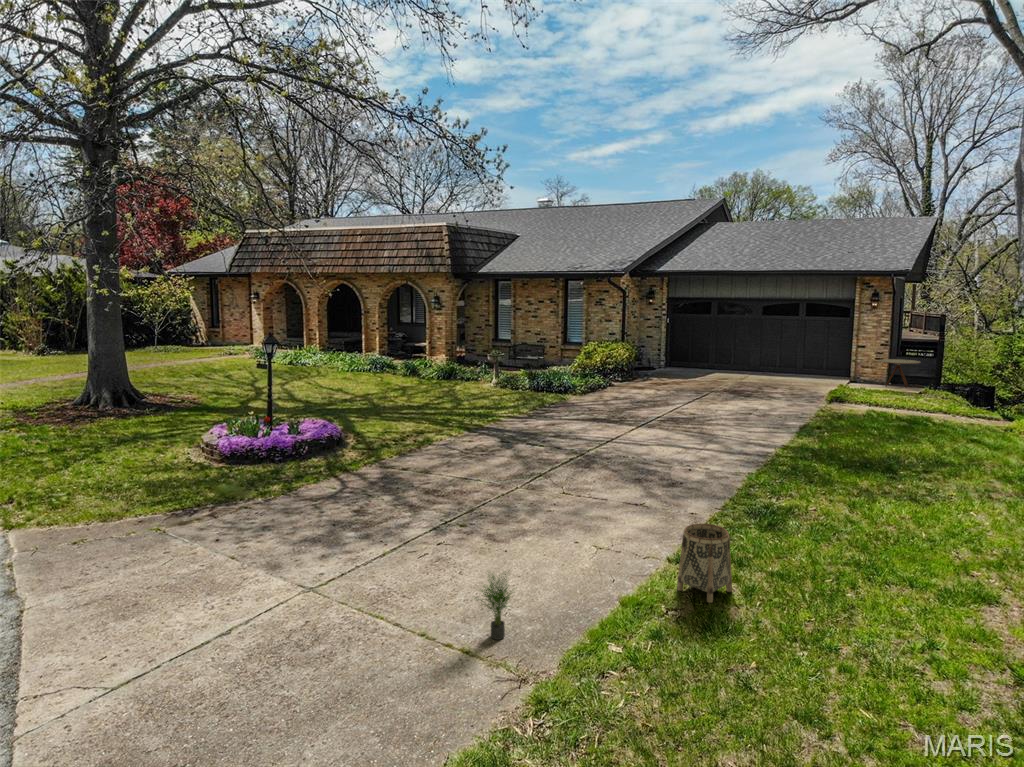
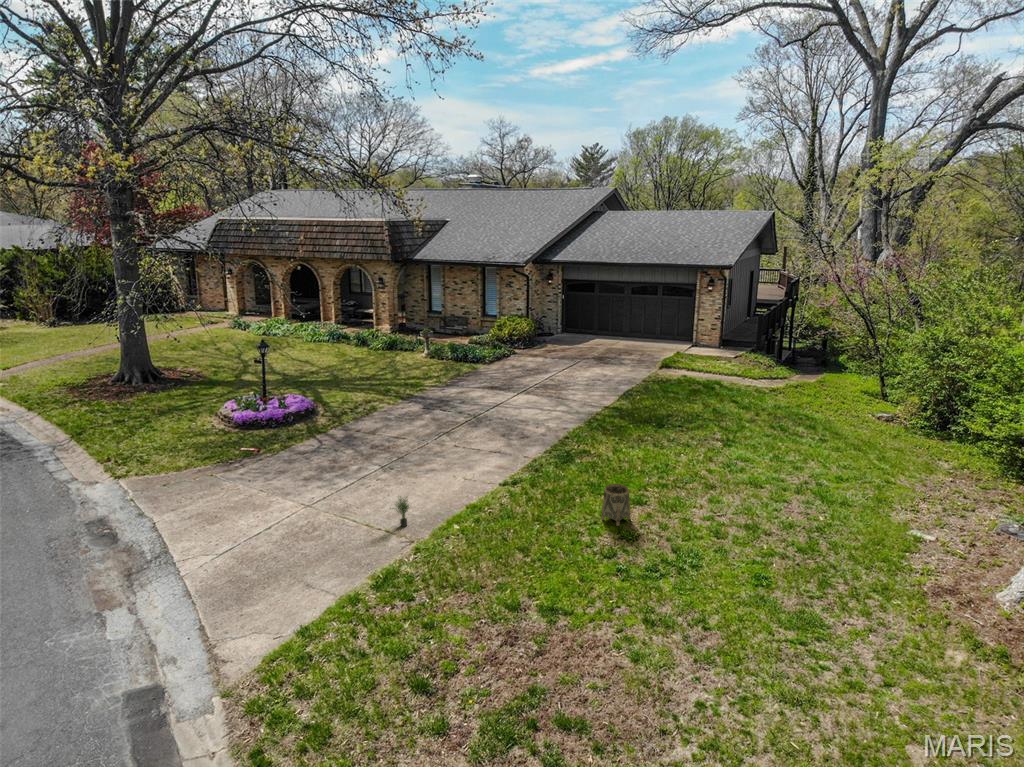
round table: present [878,359,920,387] -> none [709,330,738,352]
basket: present [677,524,732,603] -> present [601,484,630,526]

